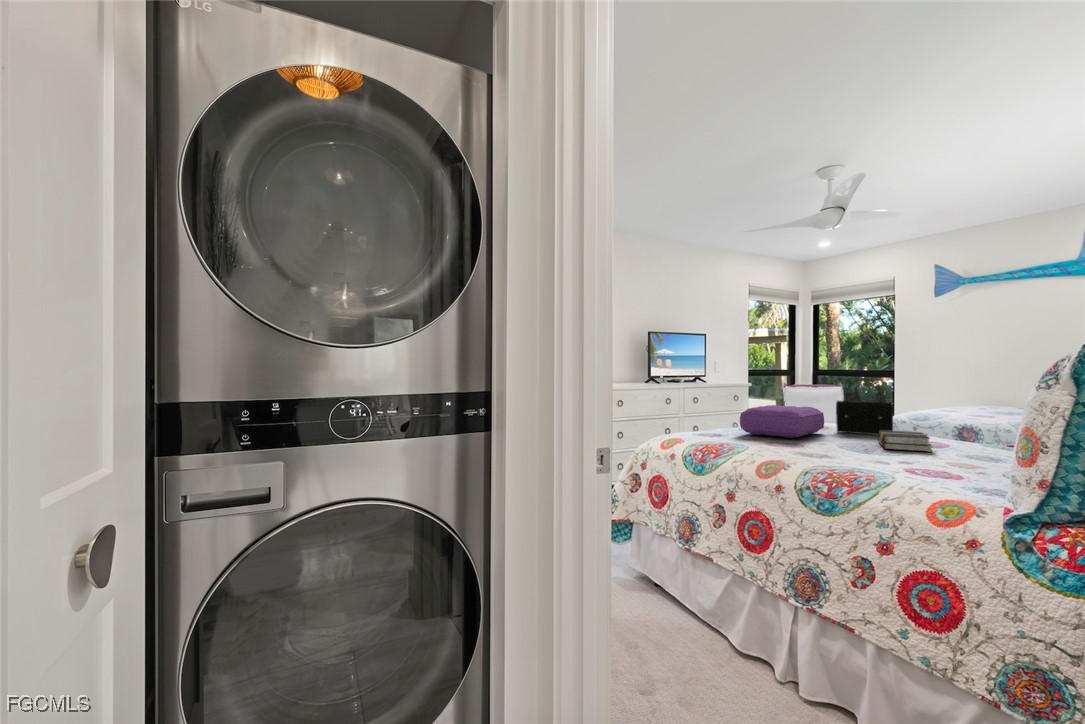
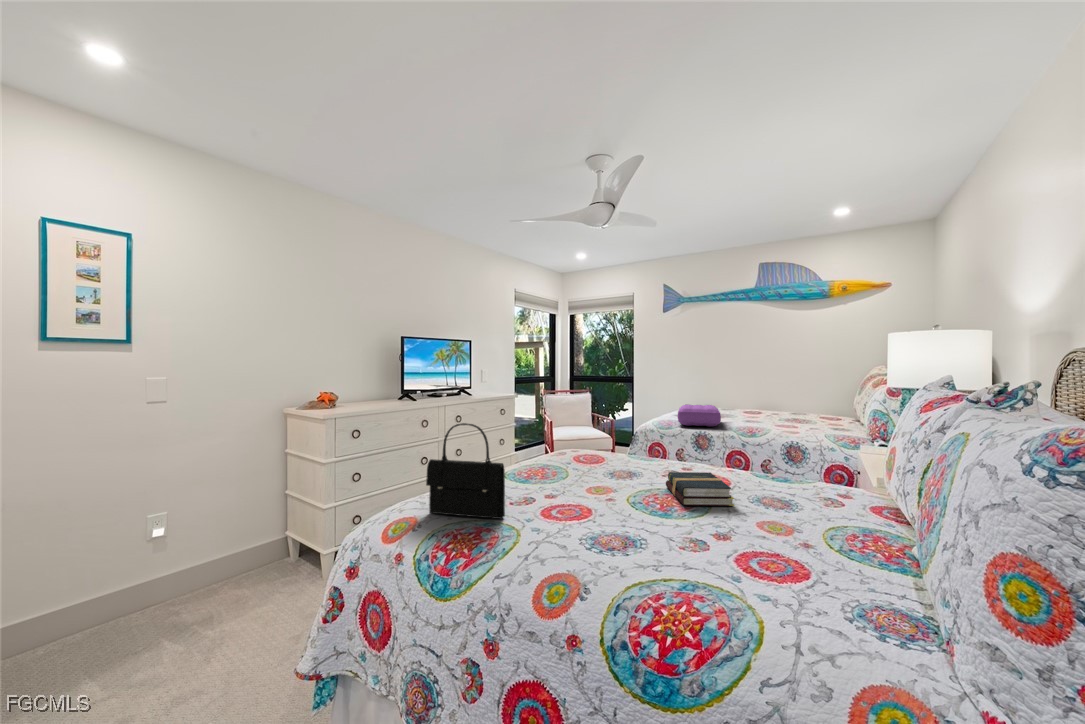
handbag: present [836,379,893,435] -> present [426,423,505,519]
pillow: present [740,405,824,438] -> present [678,404,721,427]

